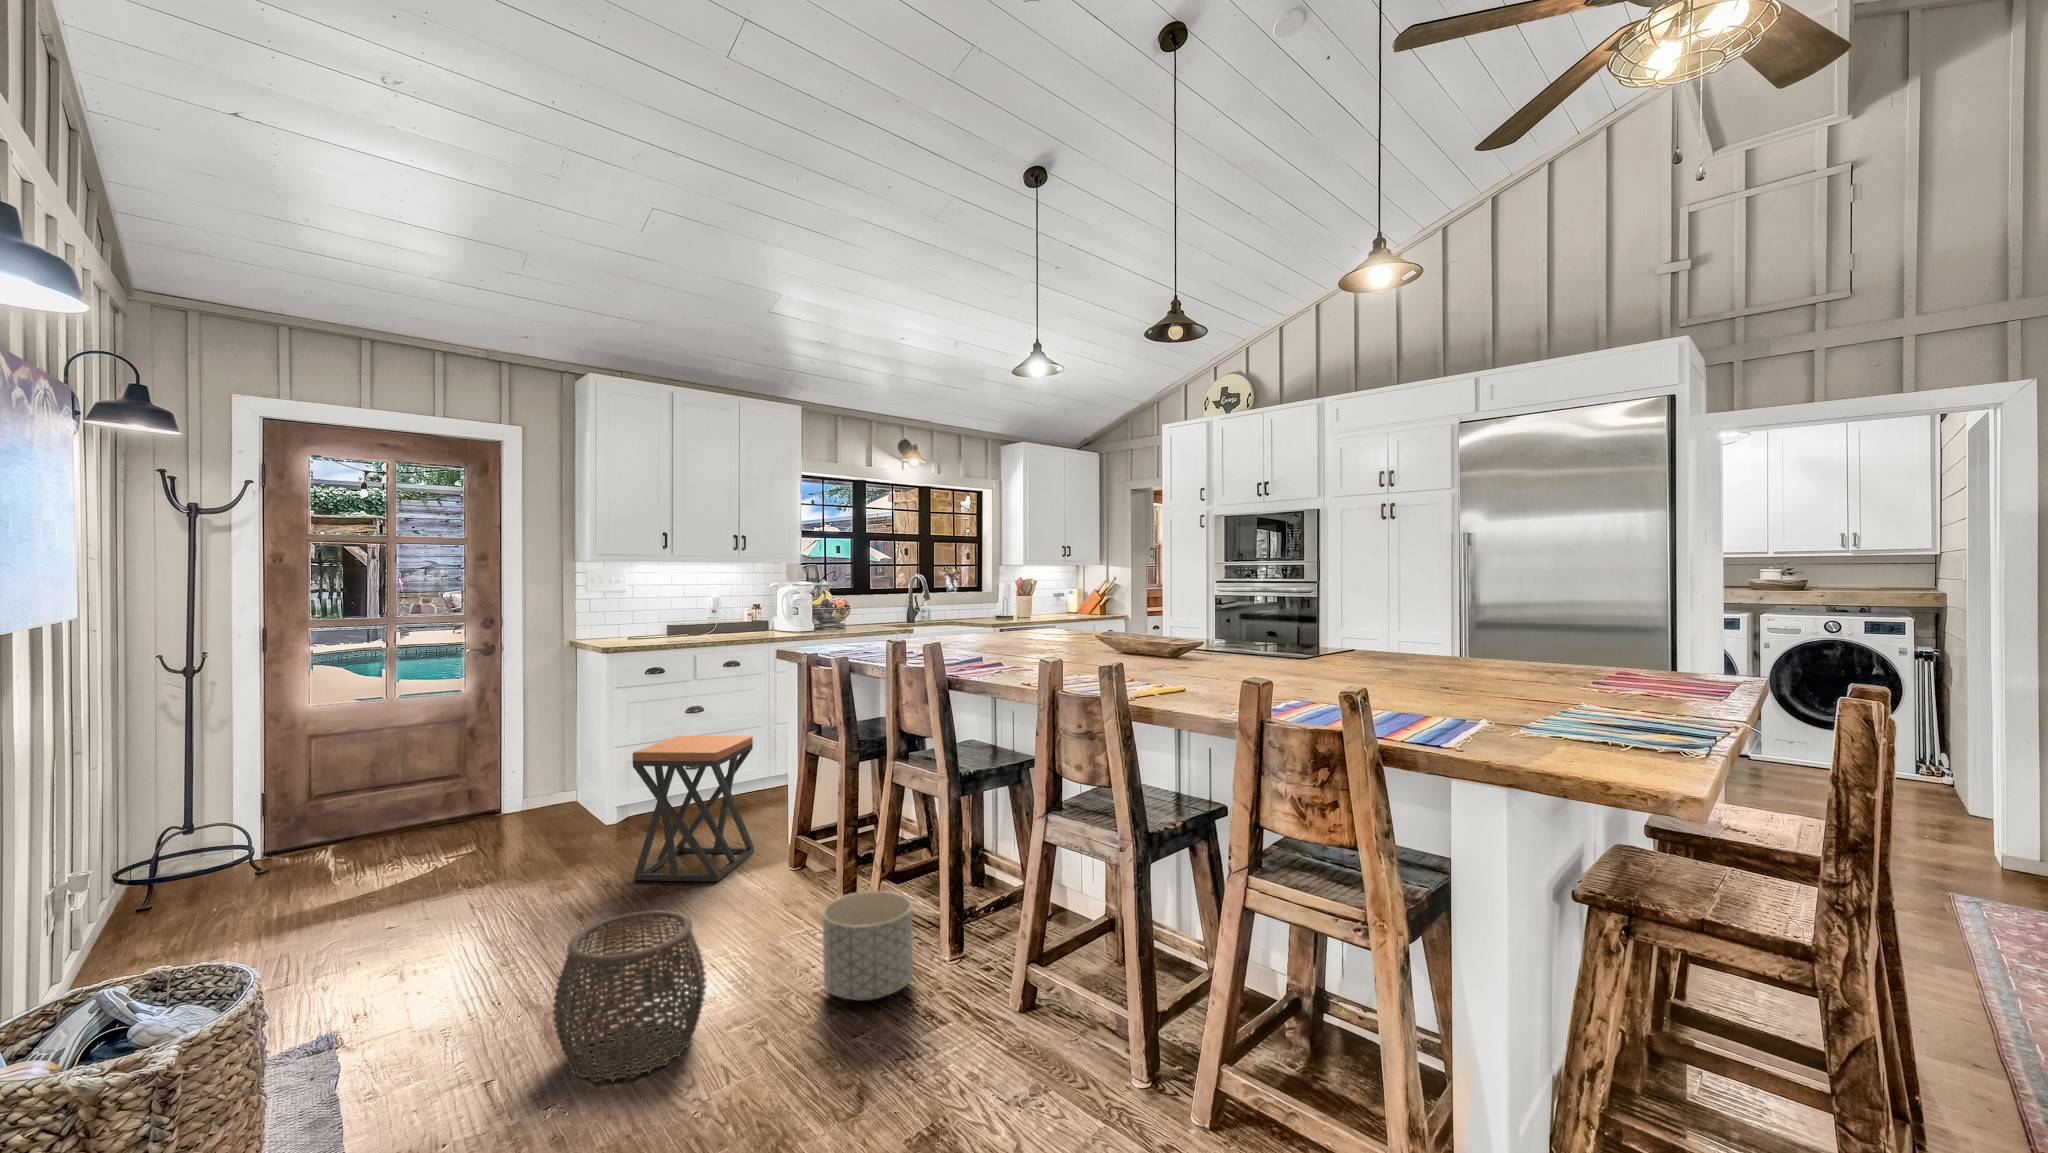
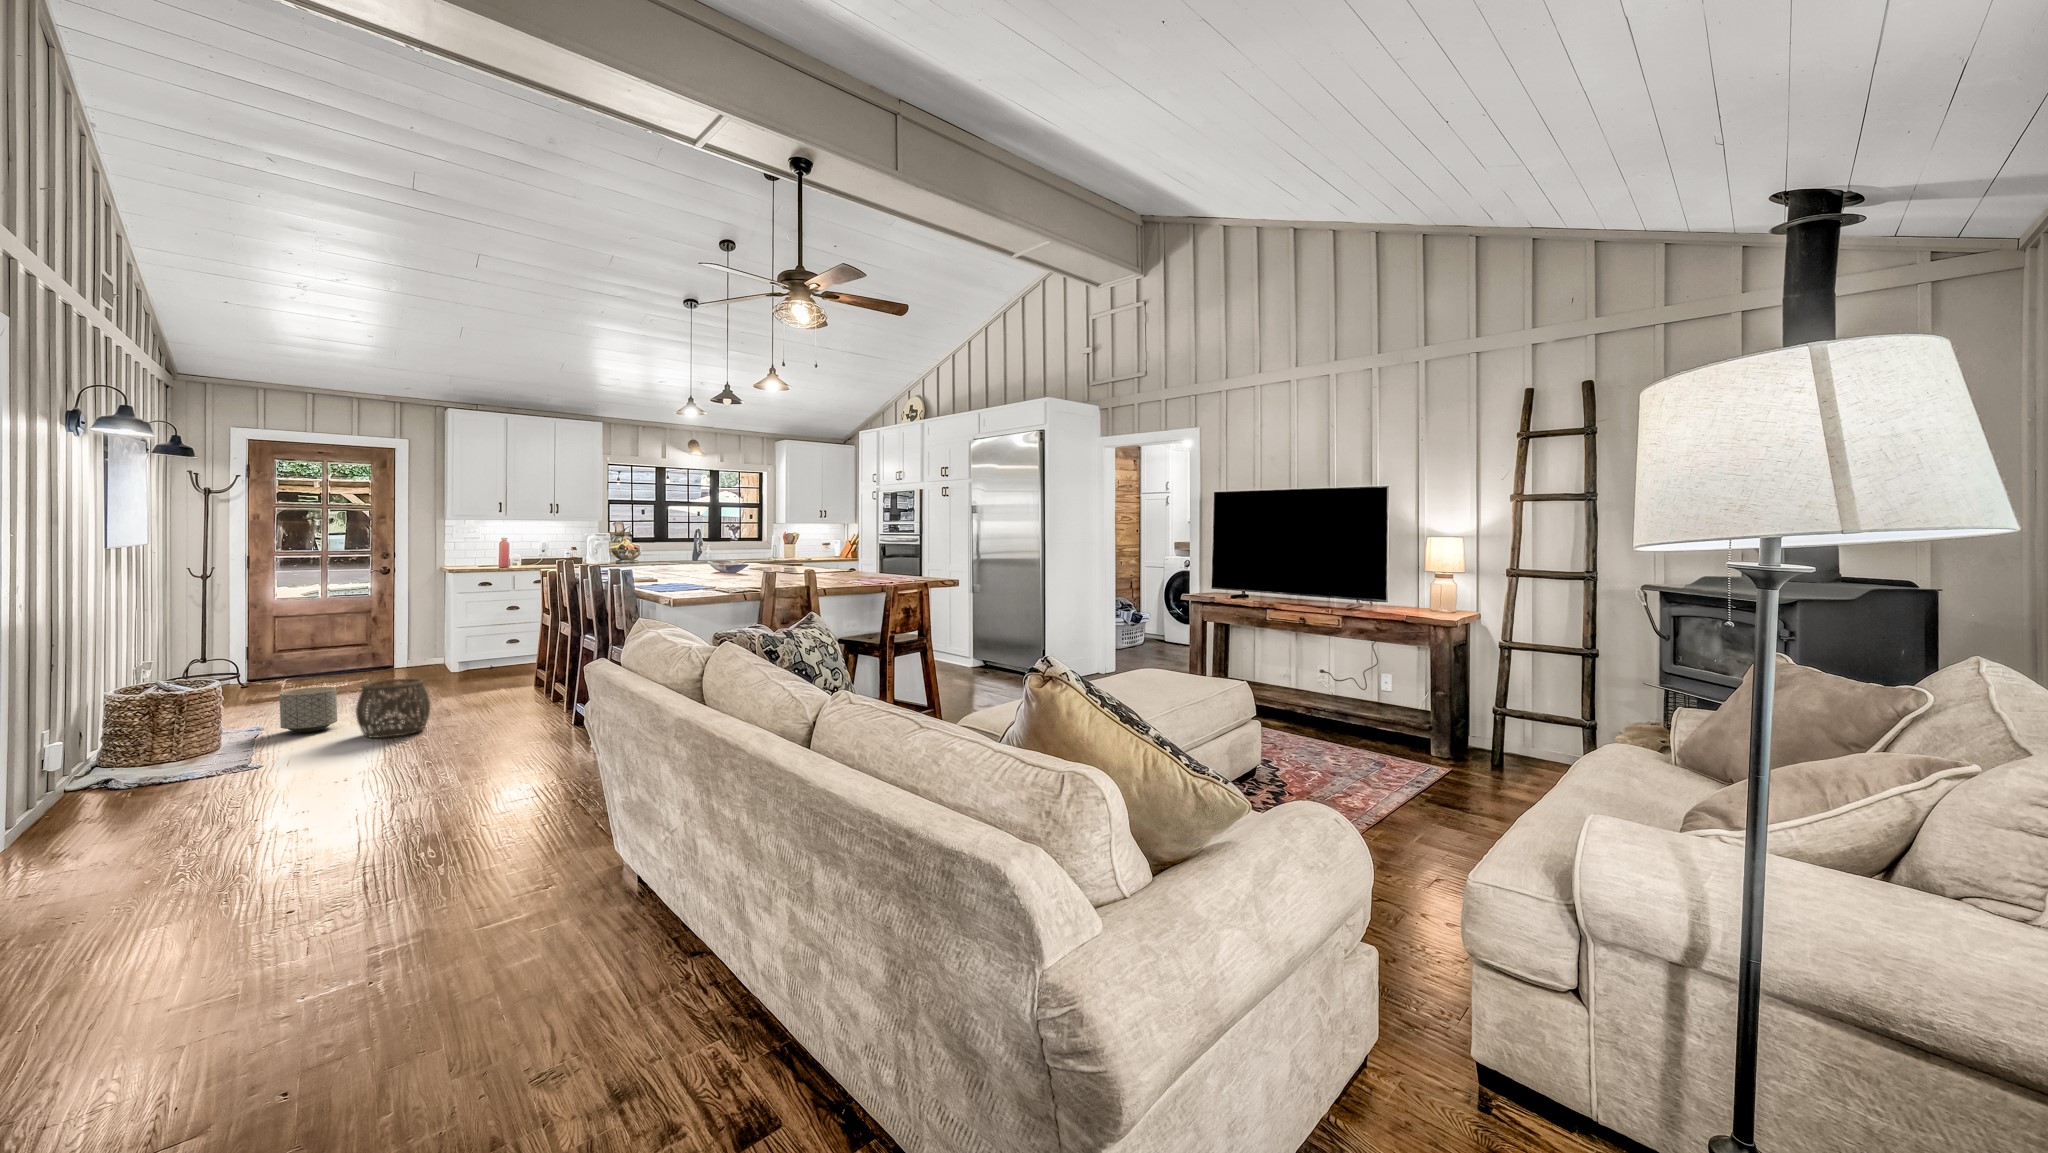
stool: present [633,736,754,881] -> none [445,620,524,694]
planter: present [823,891,913,1001] -> present [279,687,337,733]

